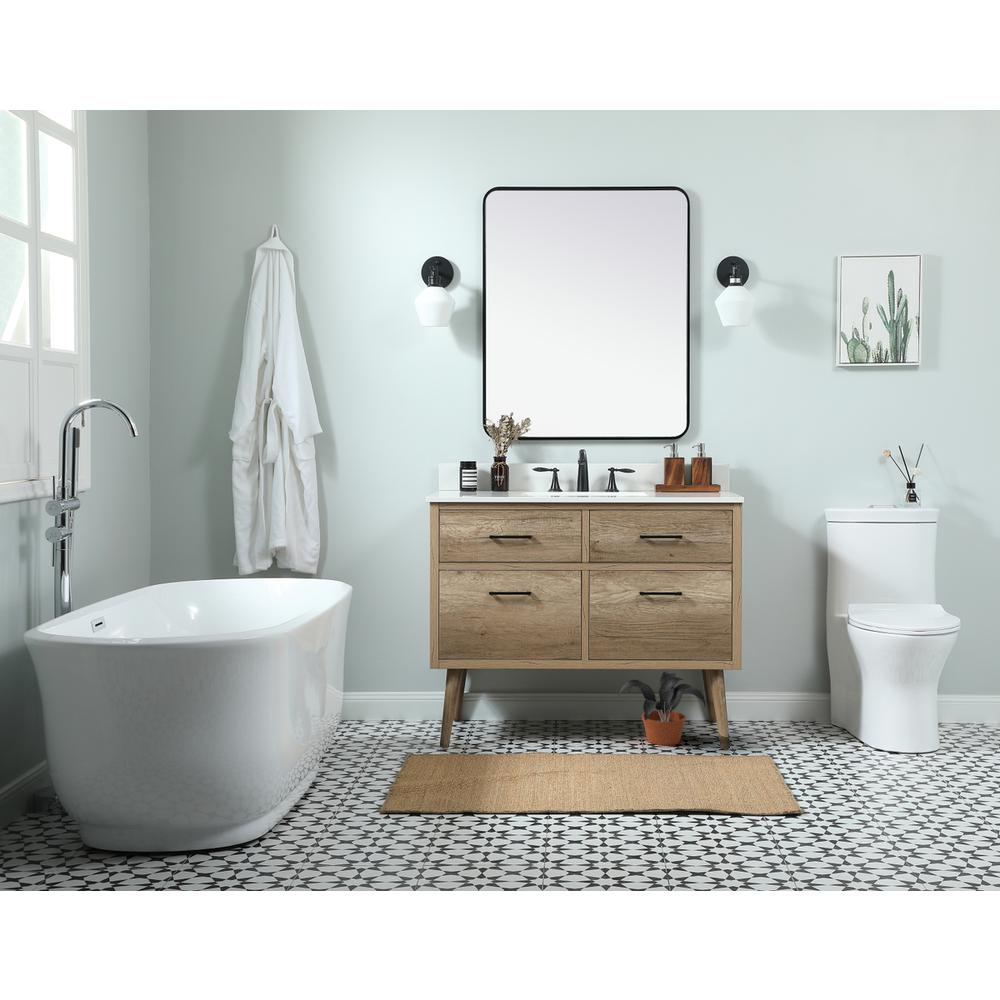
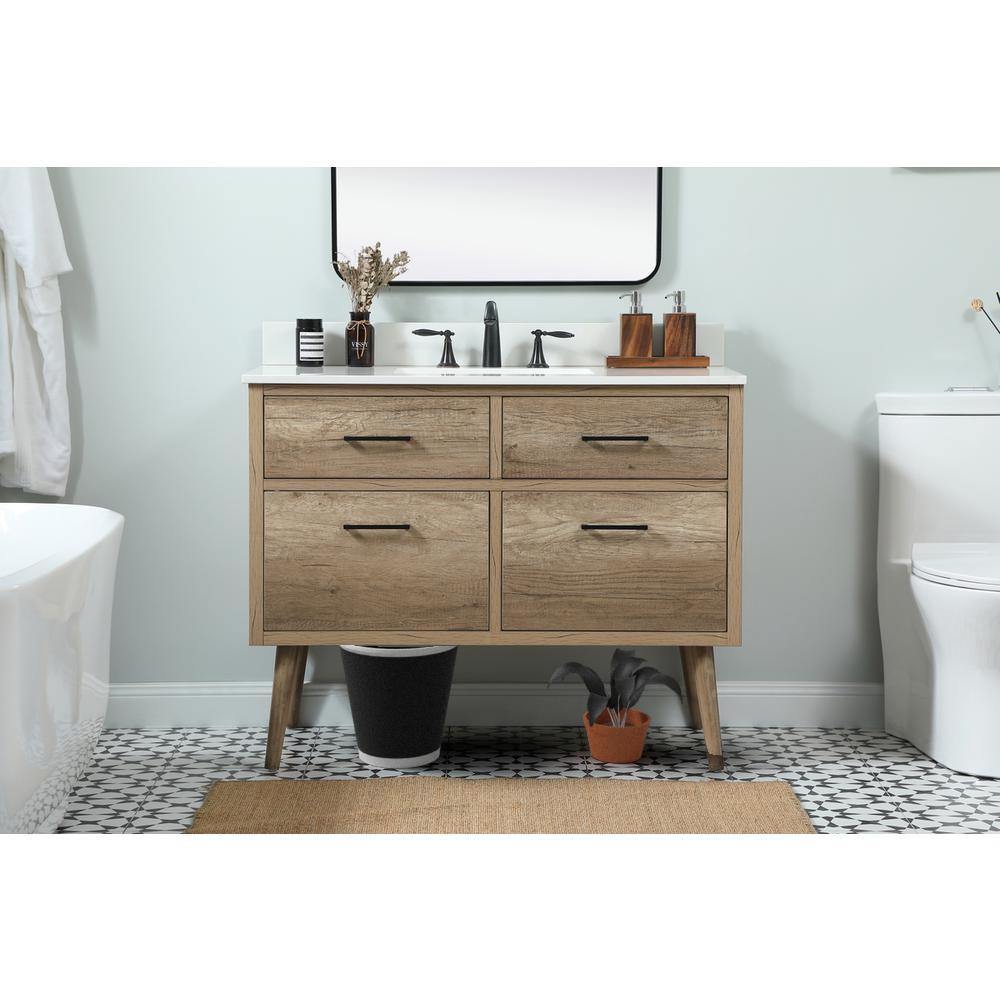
wastebasket: none [485,653,564,746] -> present [339,645,458,768]

